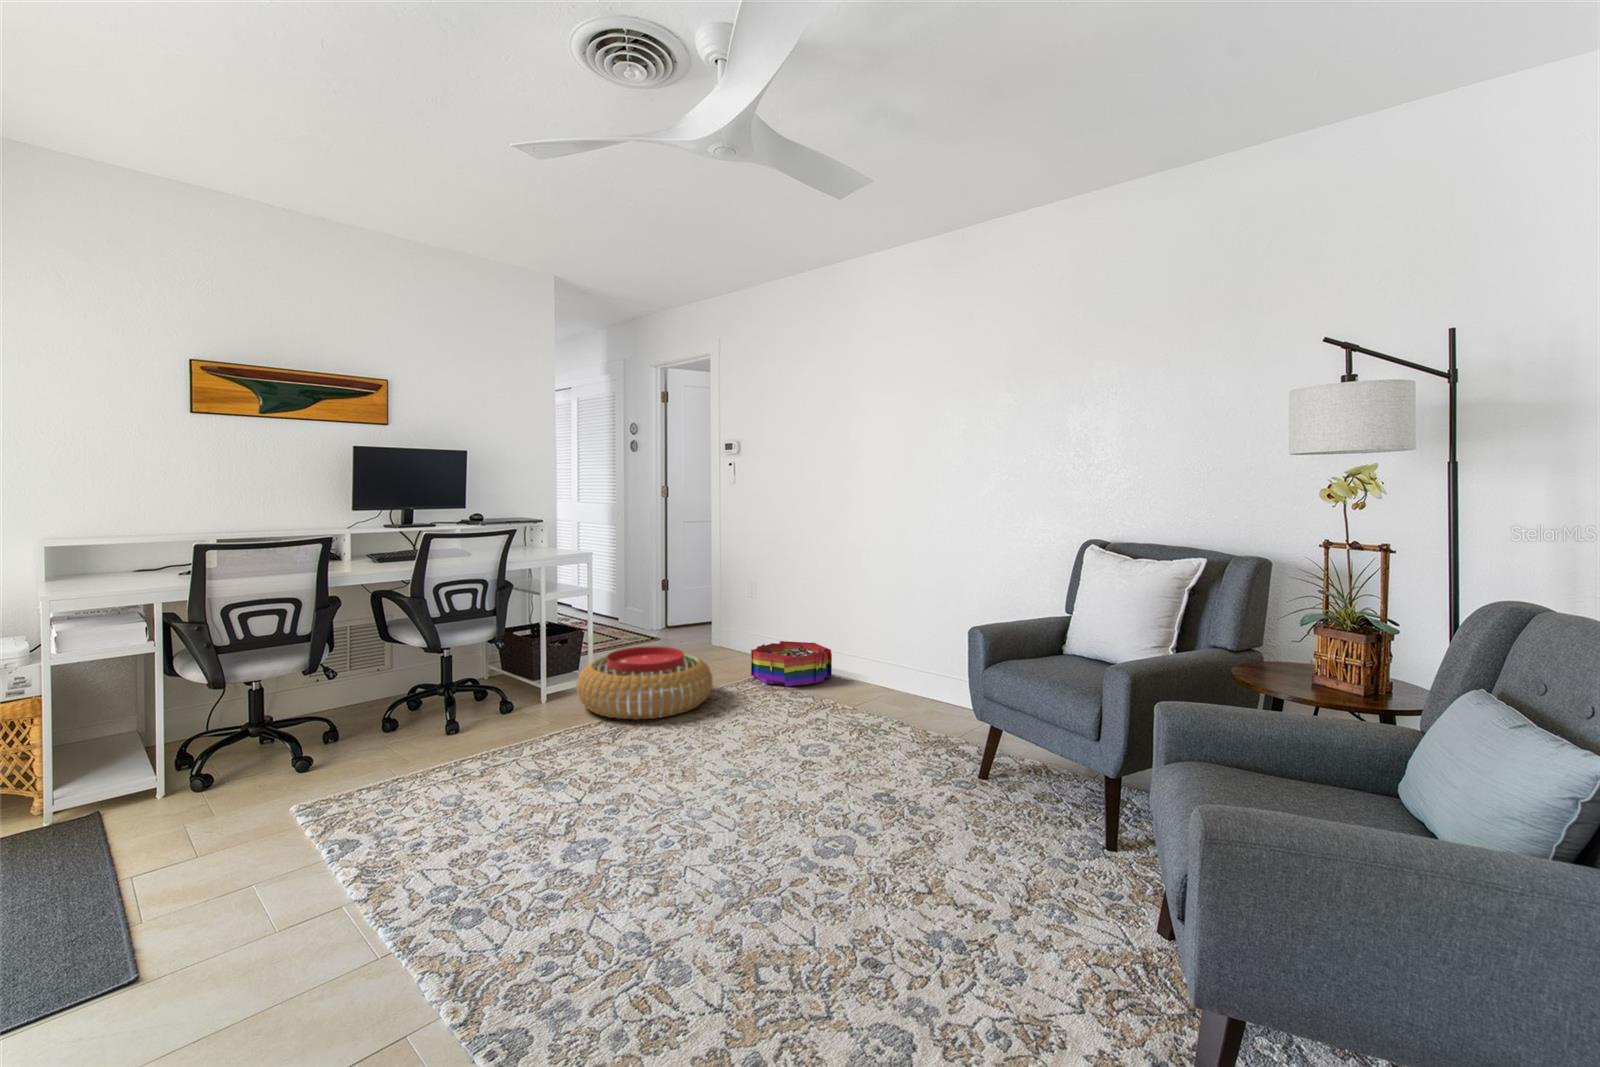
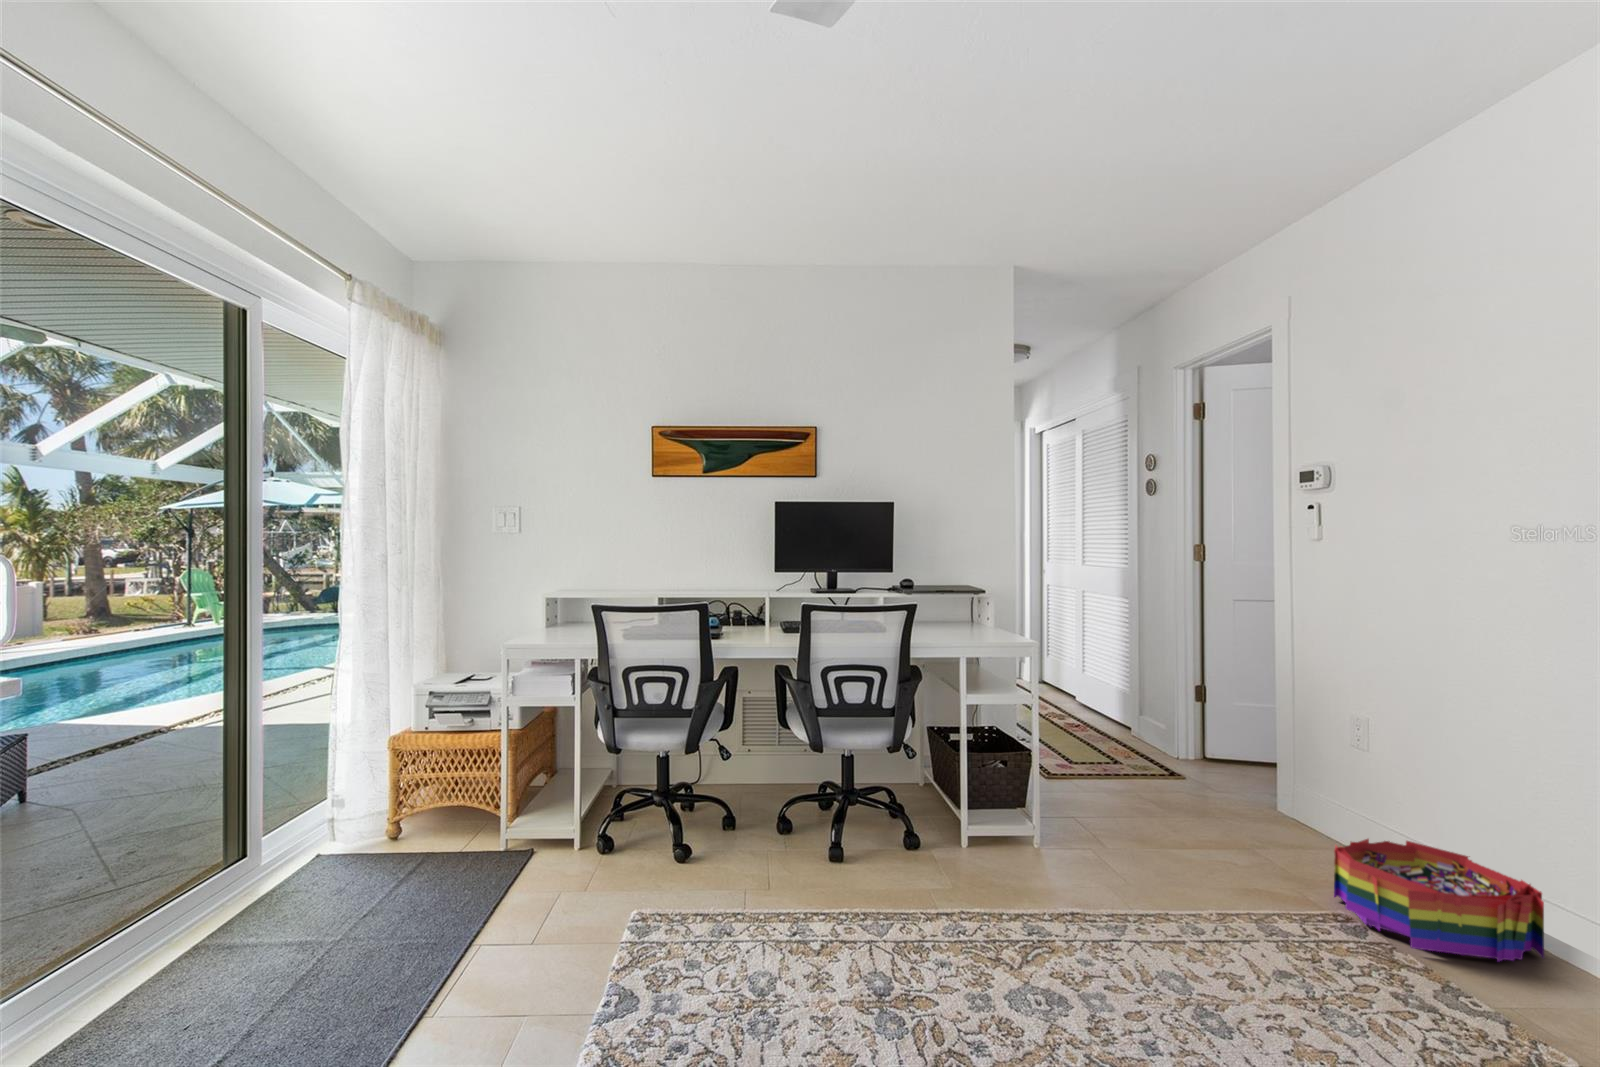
pouf: present [577,646,713,720] -> none [999,798,1238,946]

